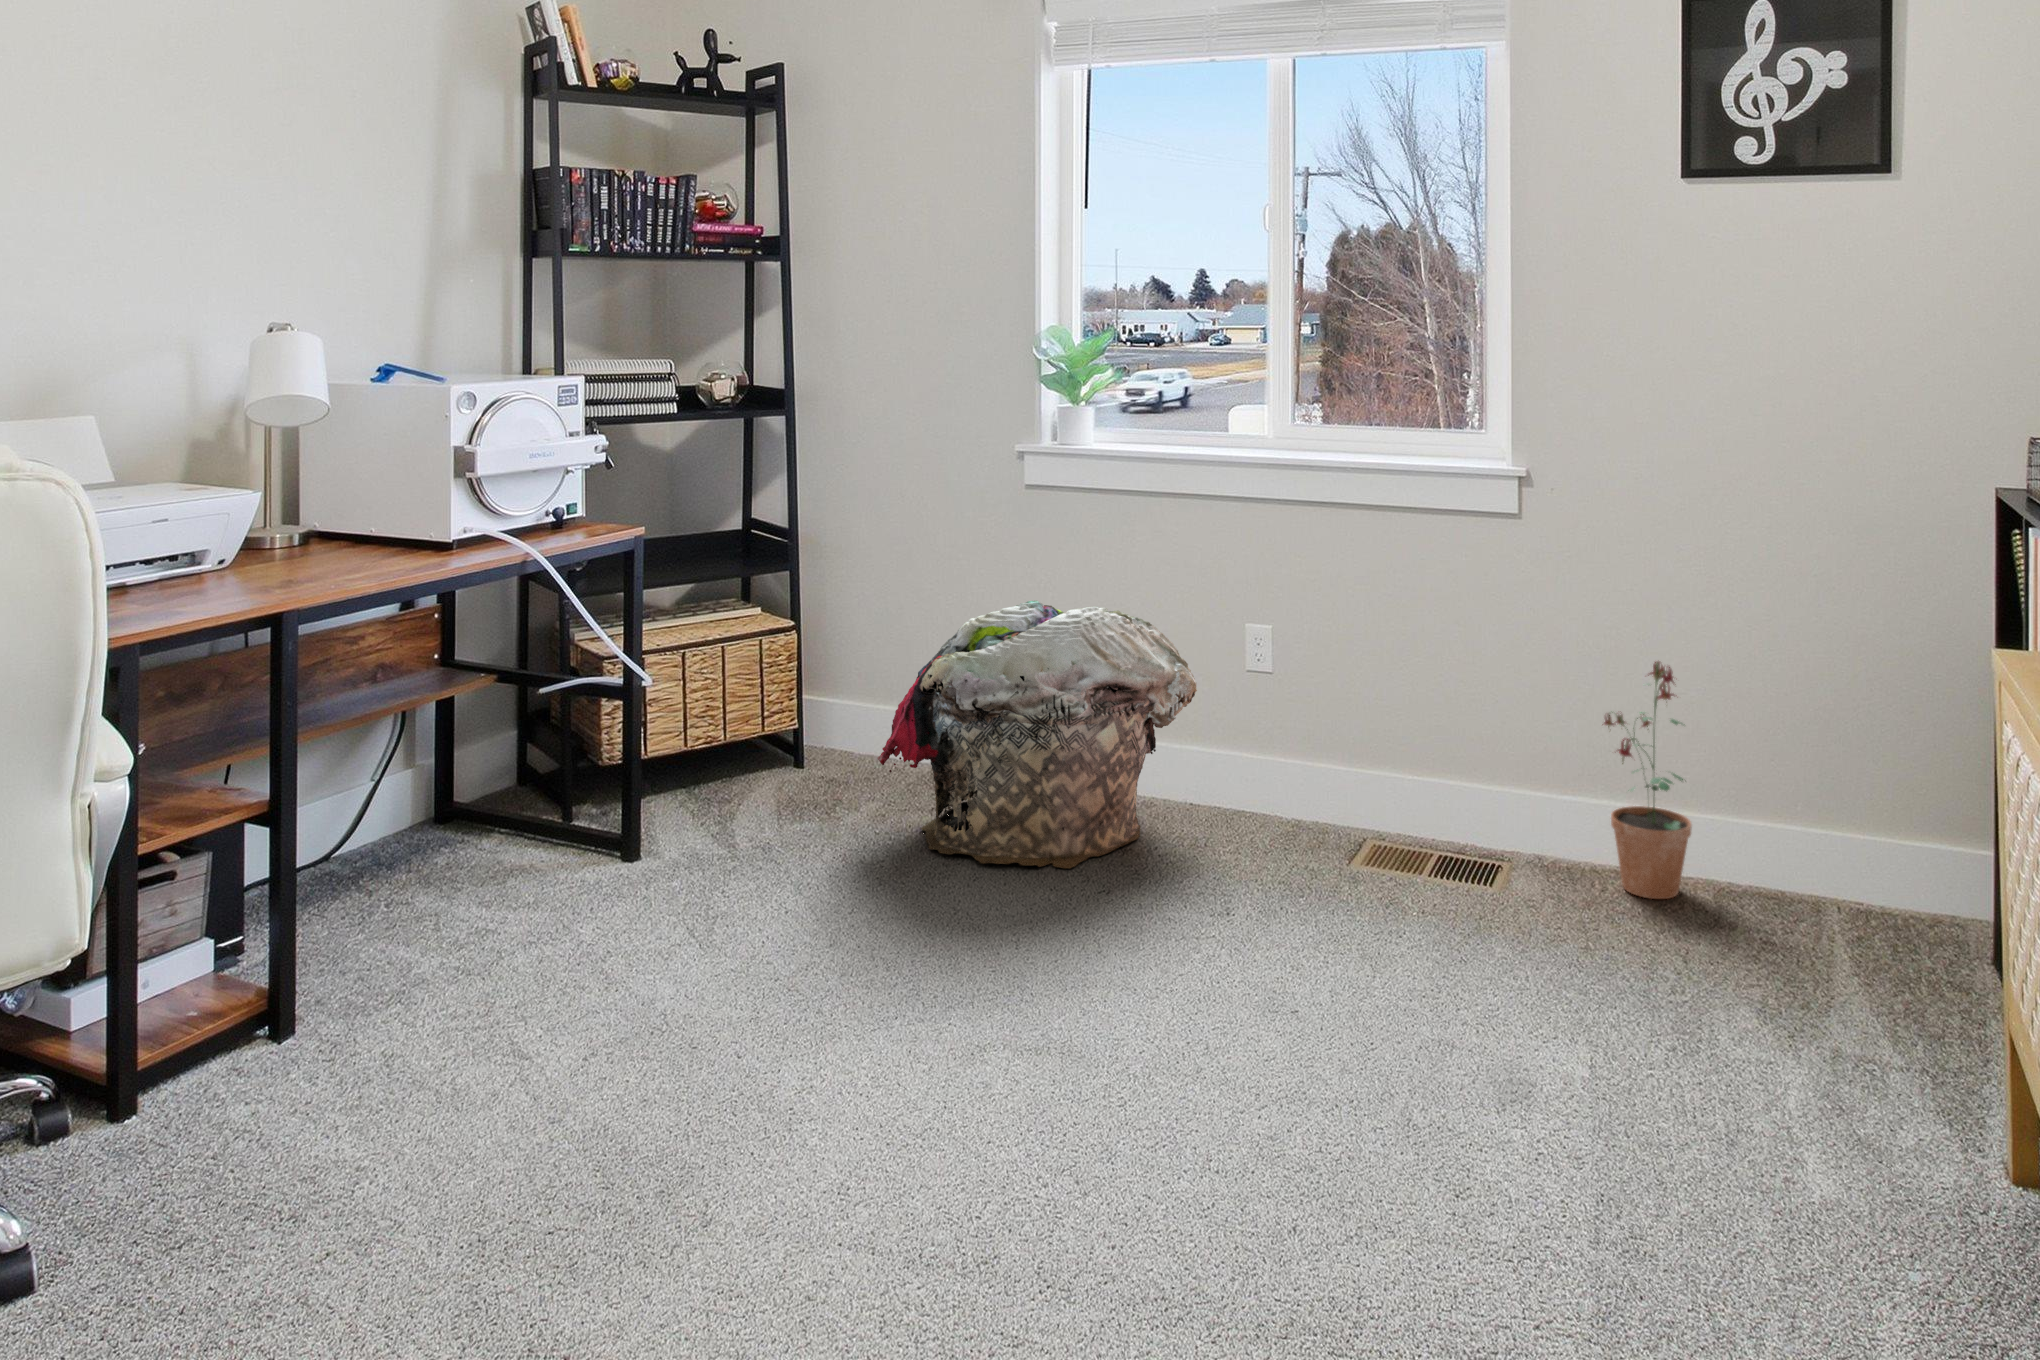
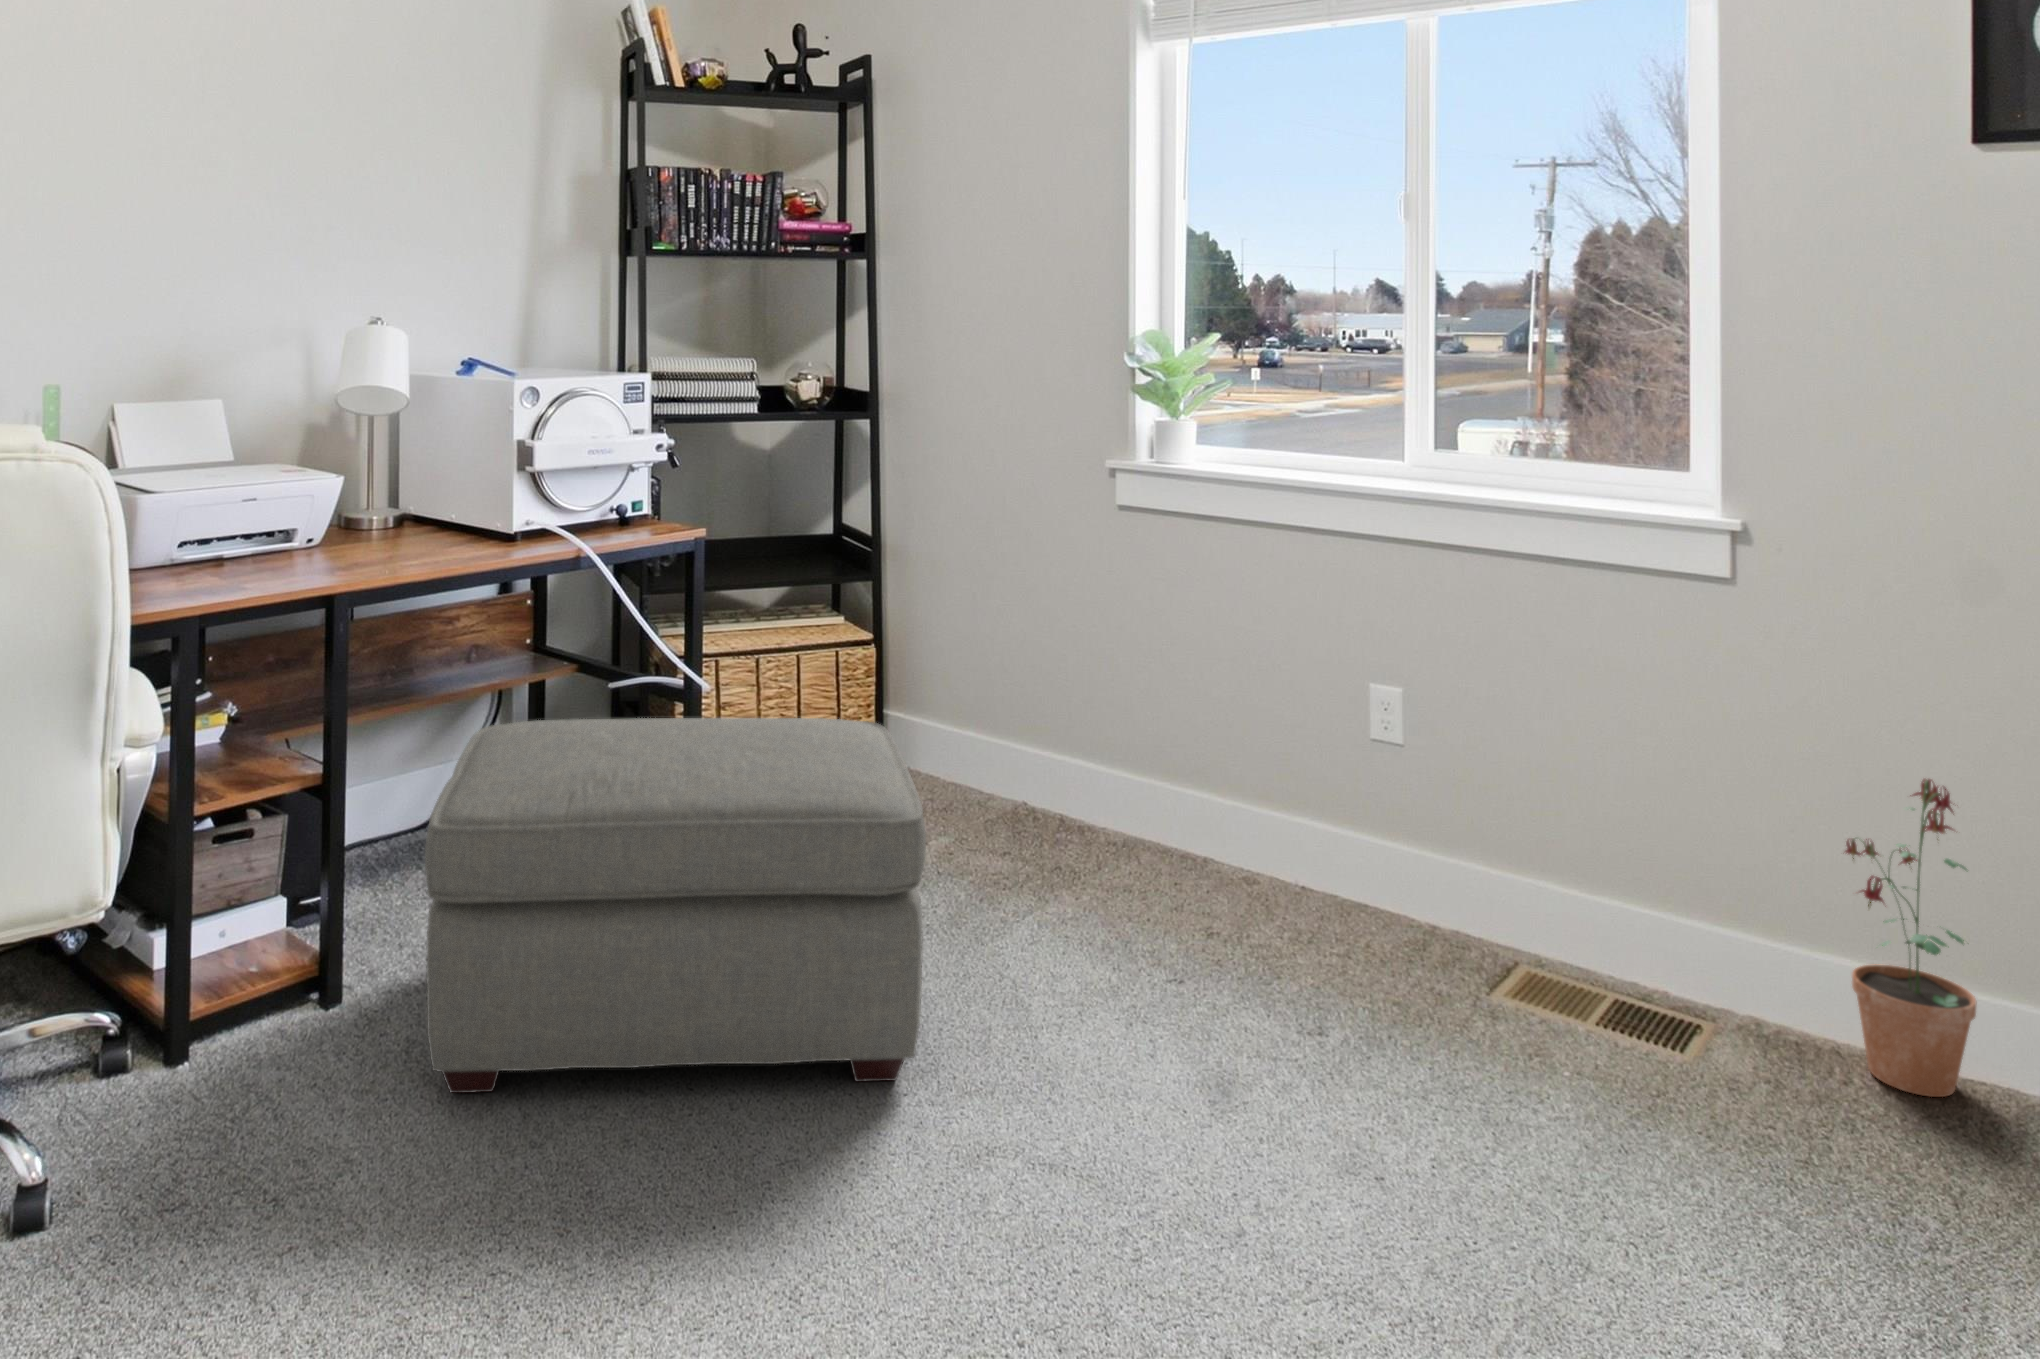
laundry basket: present [878,601,1197,868] -> none [939,634,1301,940]
ottoman: none [420,697,908,1092] -> present [425,718,926,1093]

